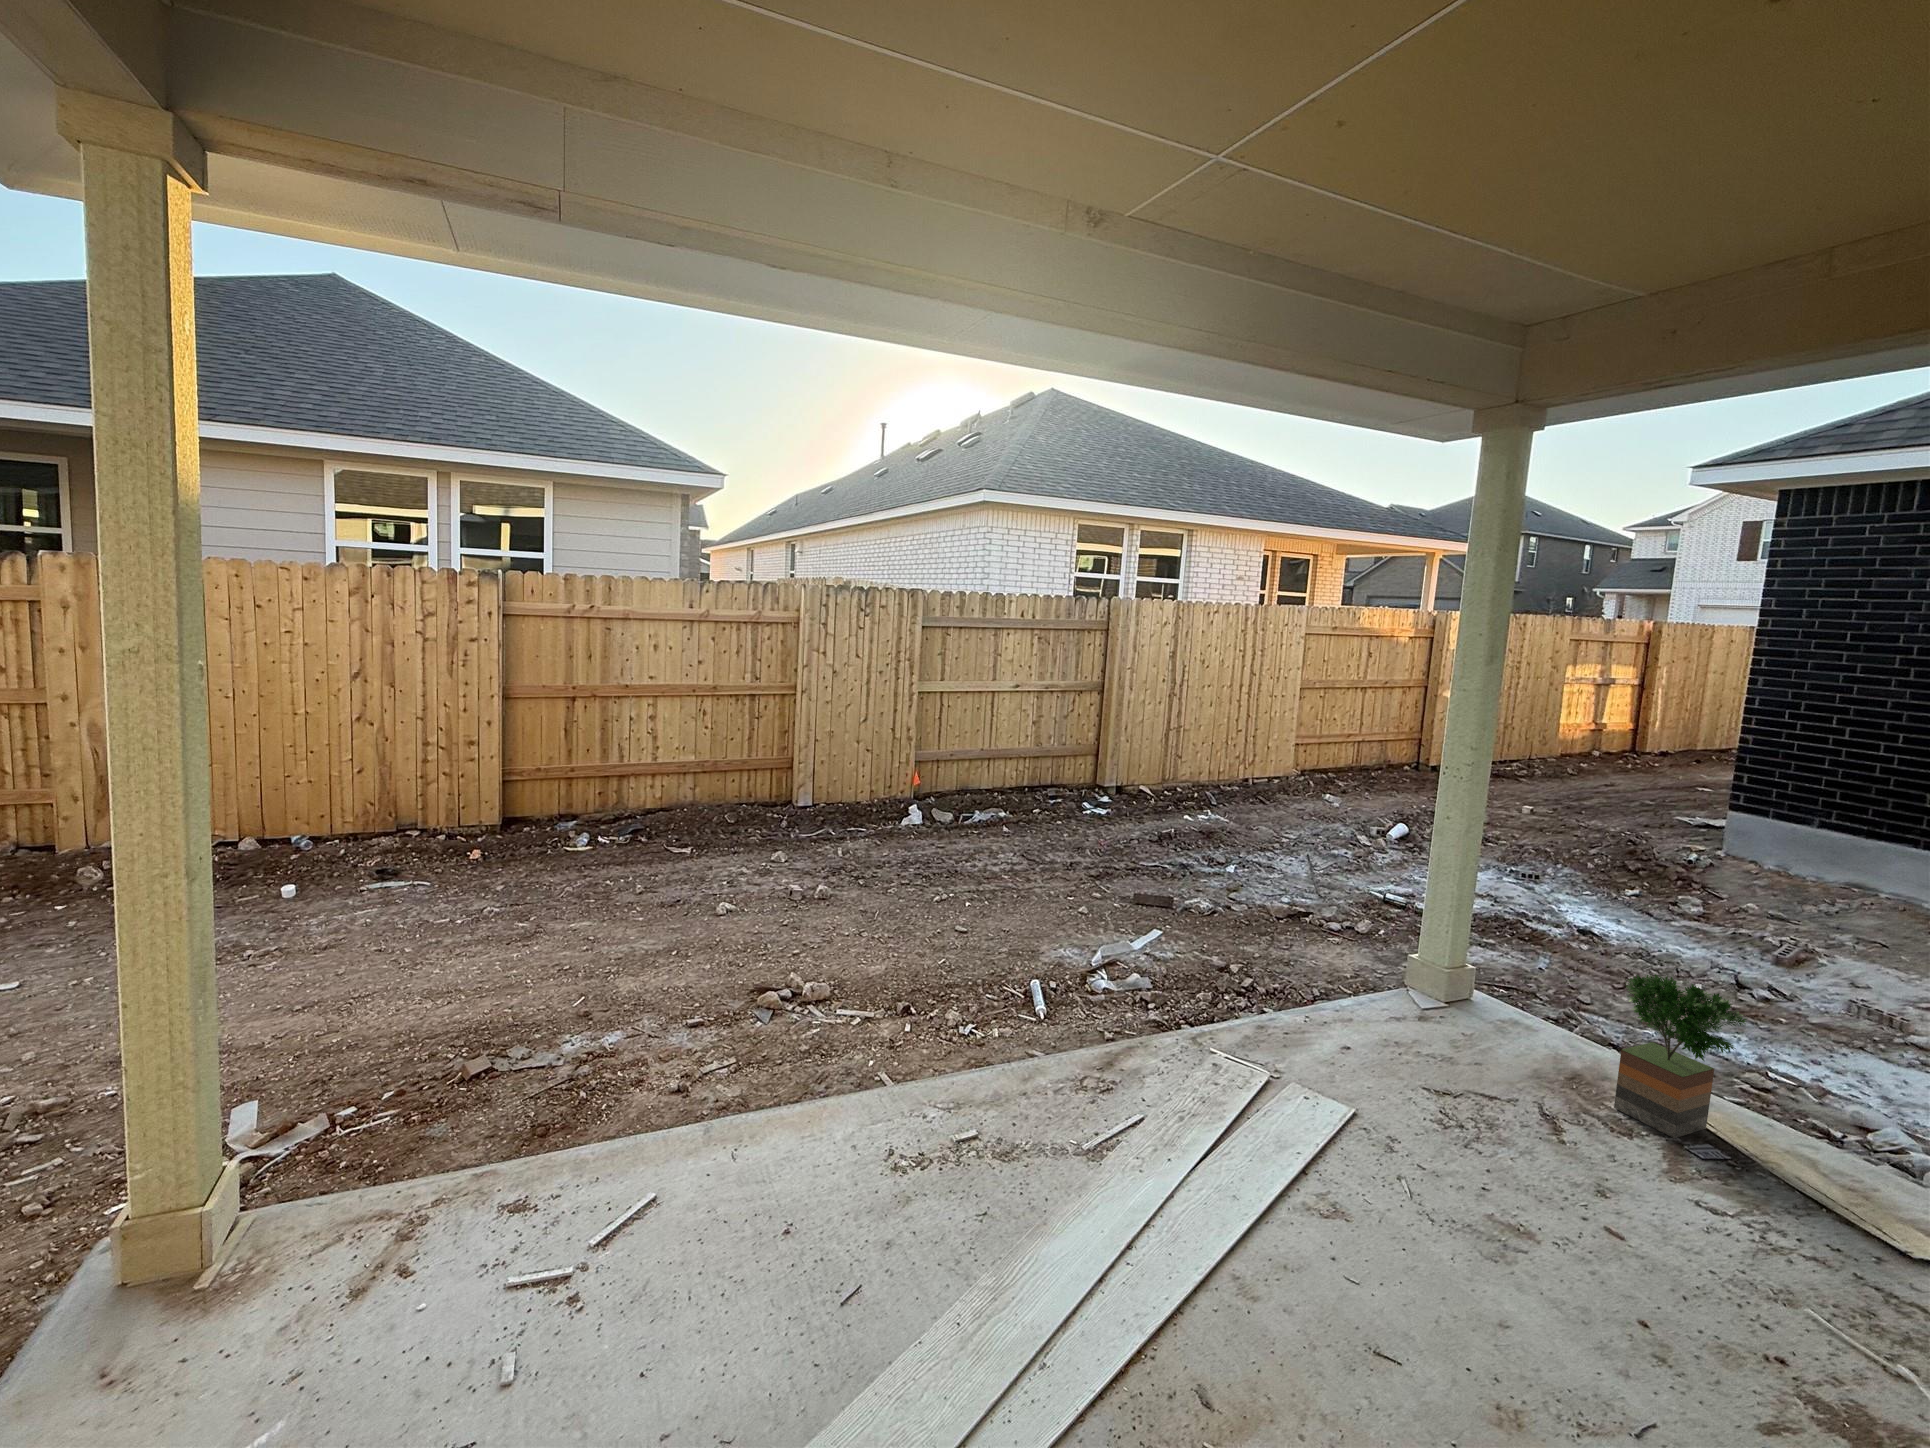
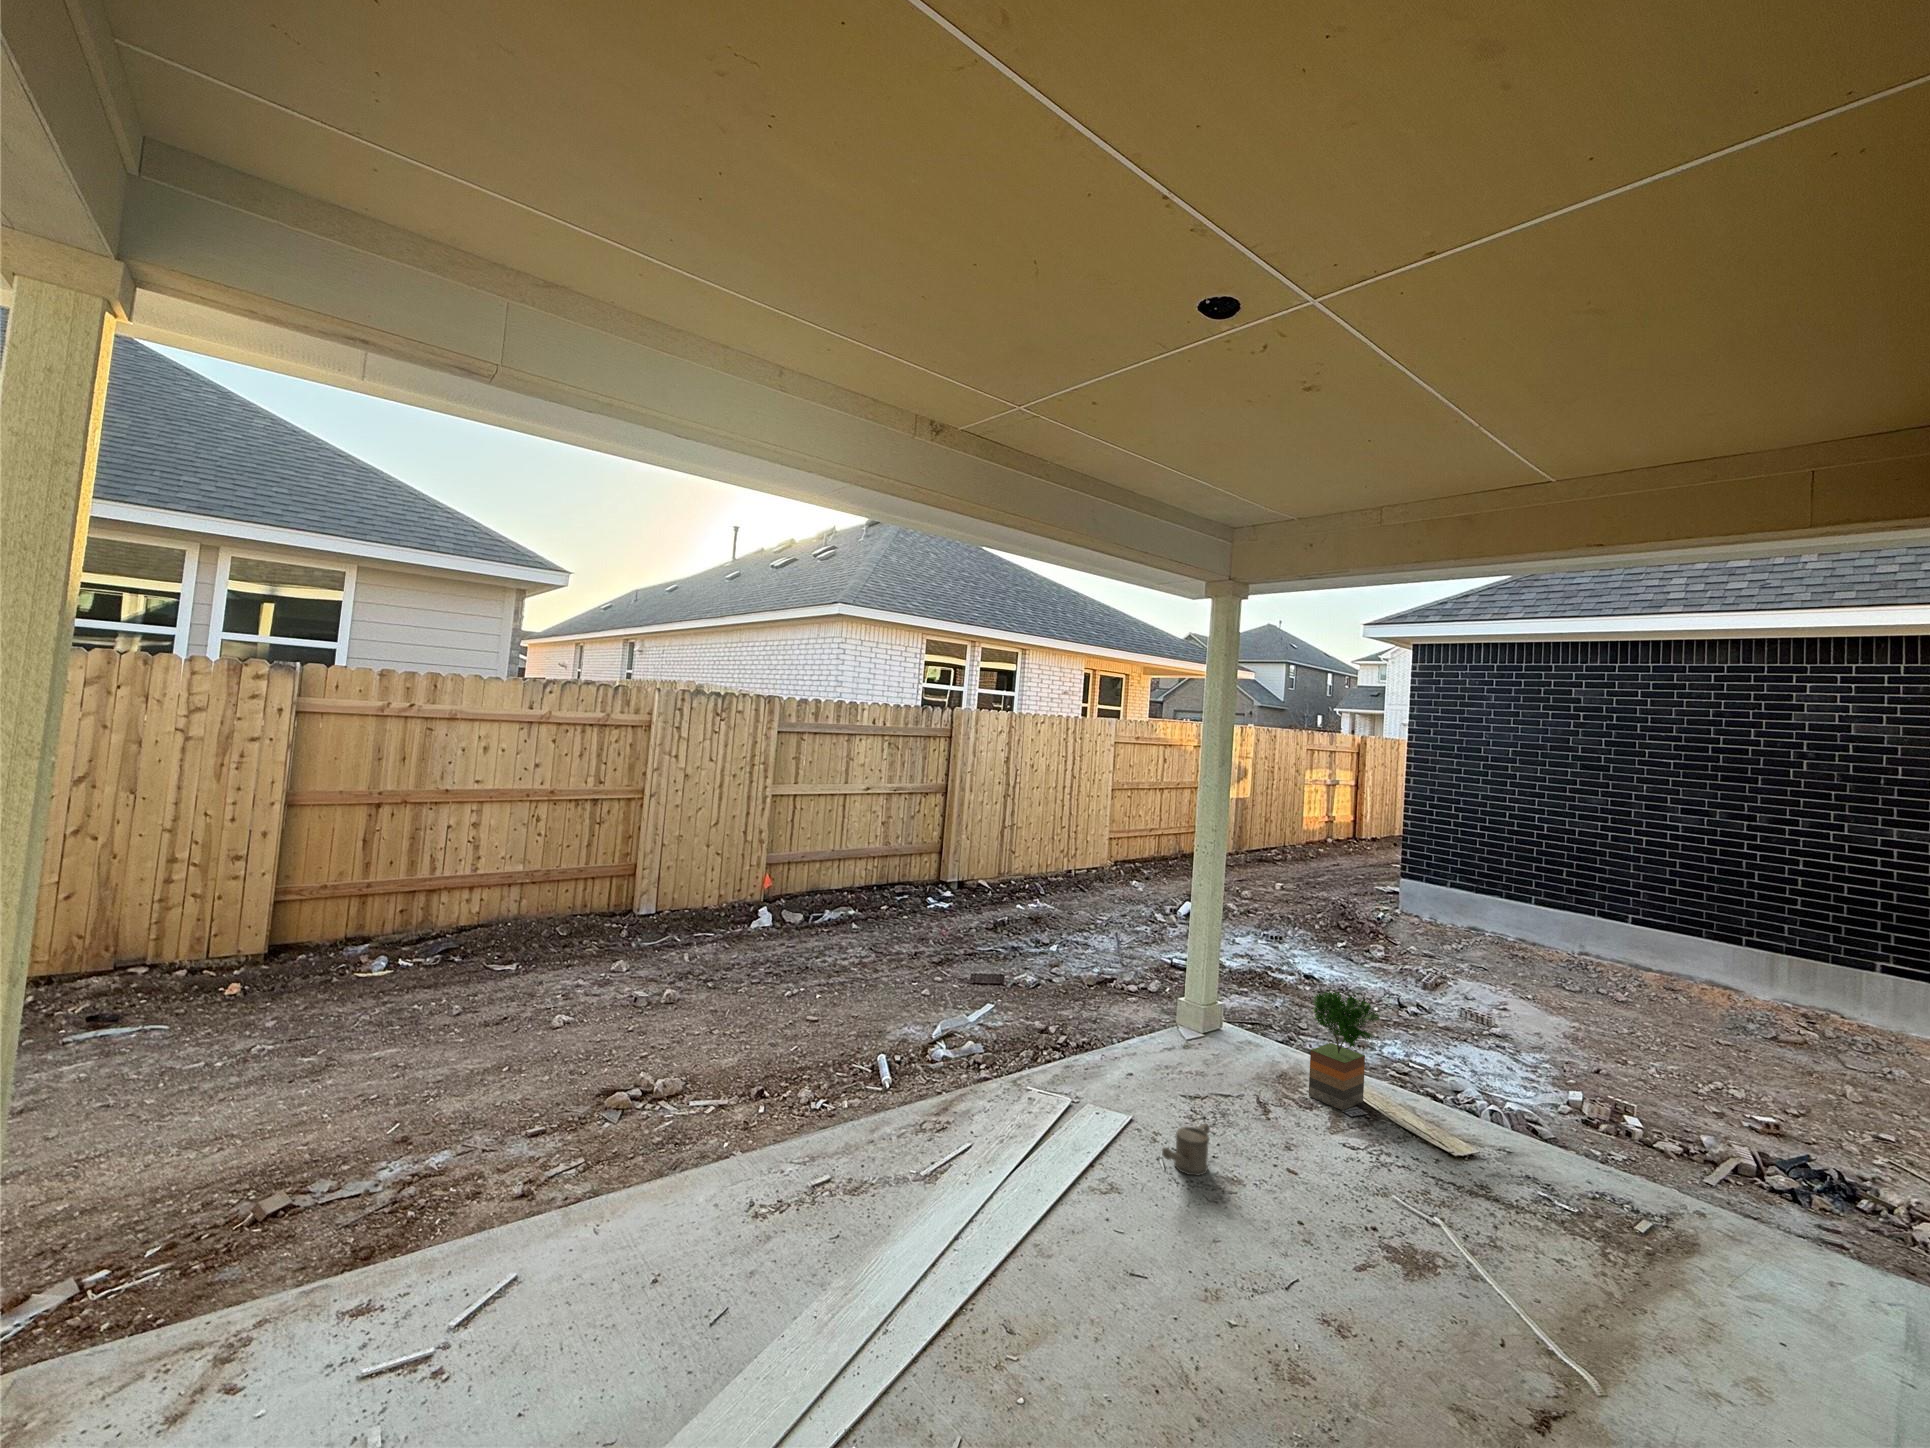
watering can: none [1407,1136,1476,1207] -> present [1162,1123,1209,1175]

